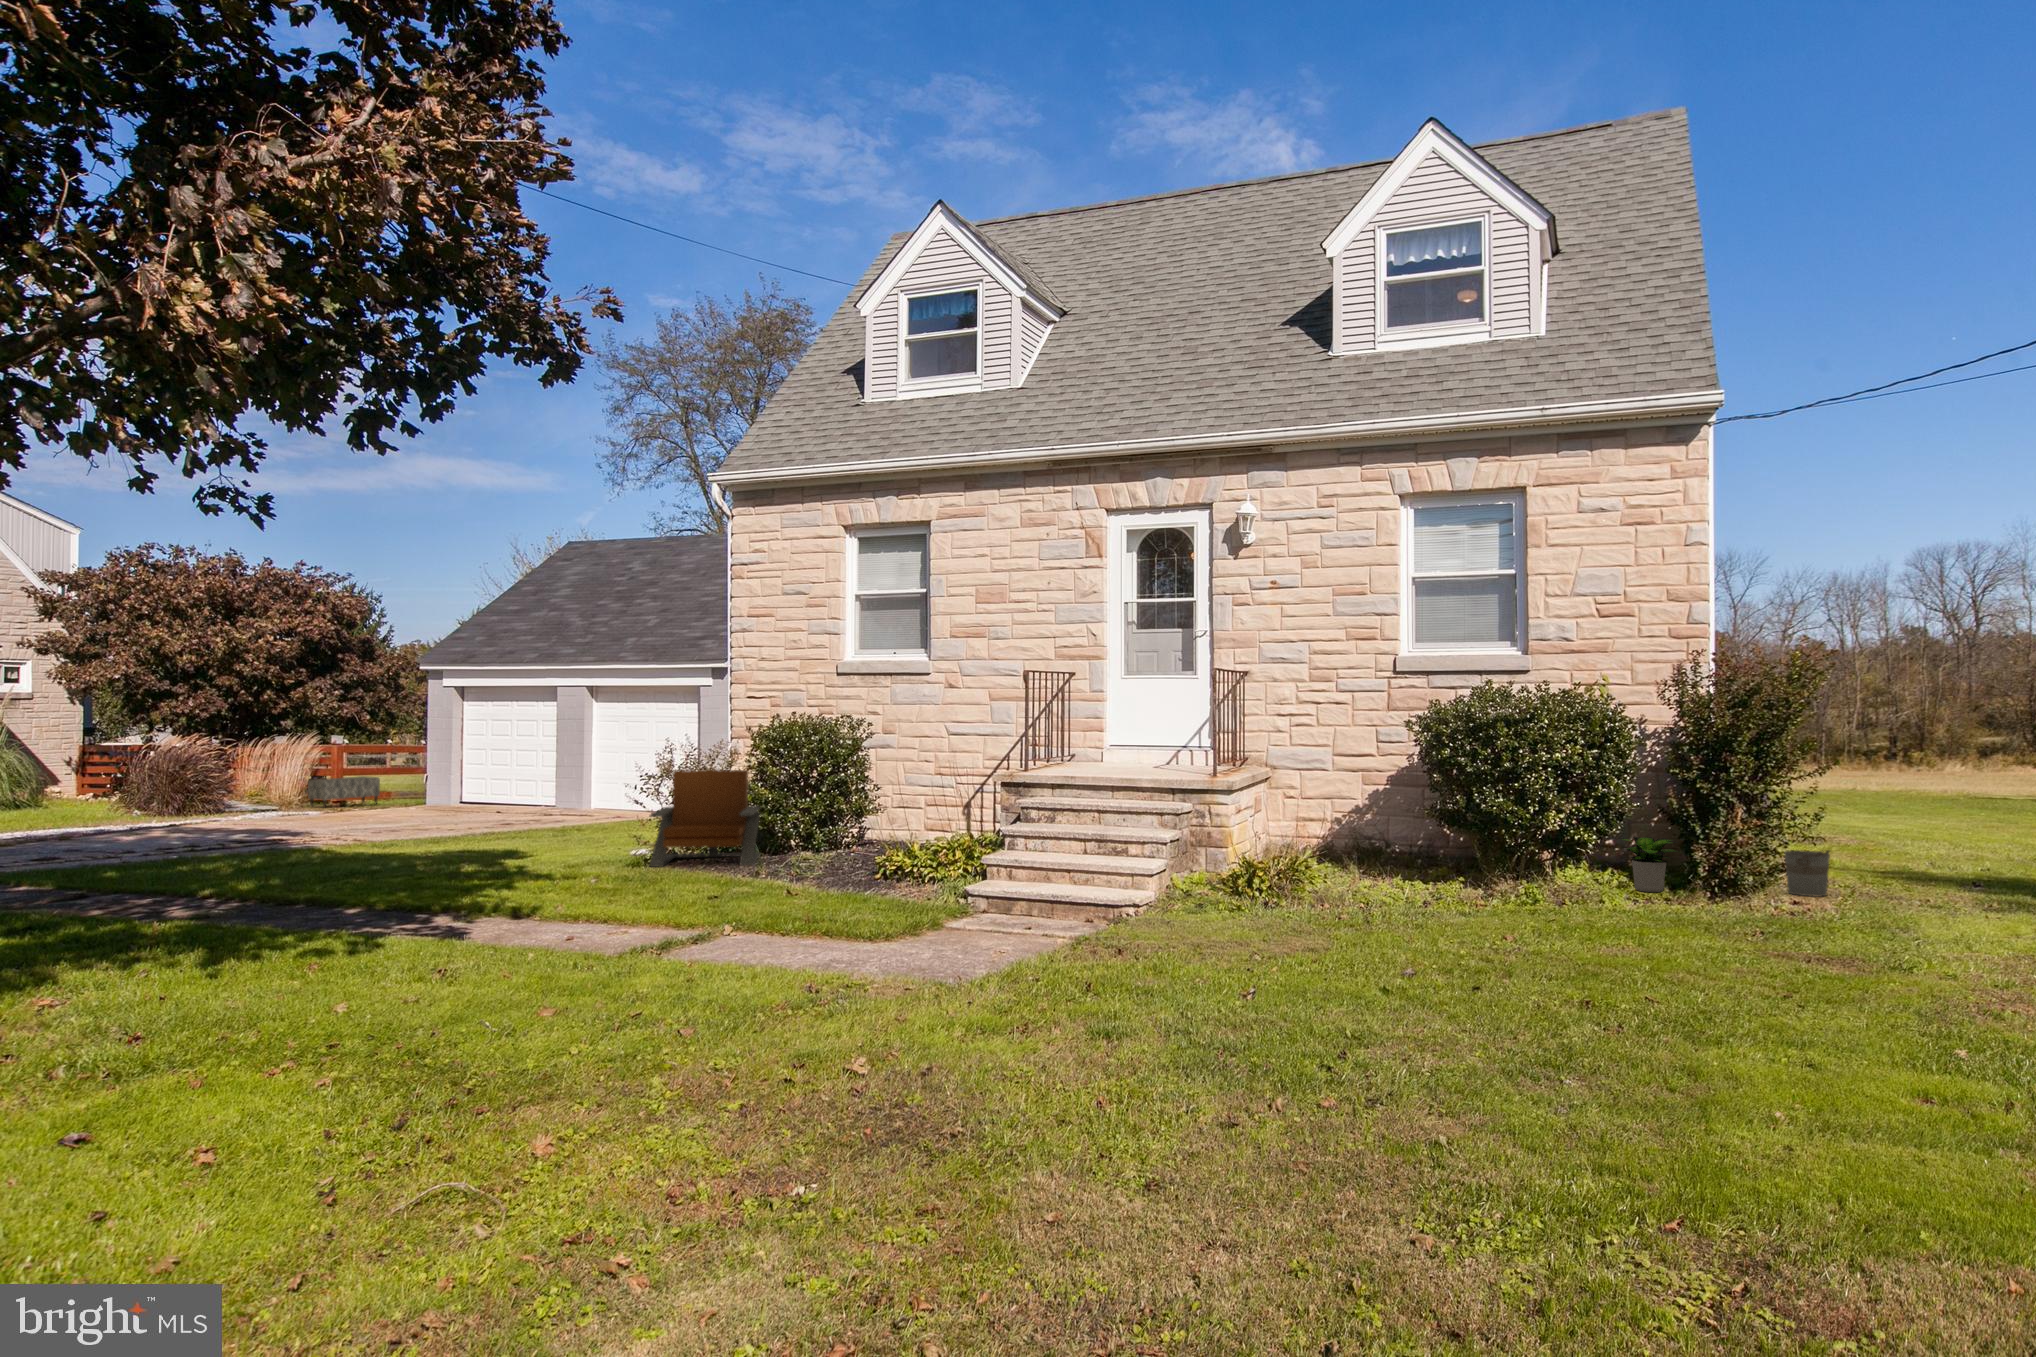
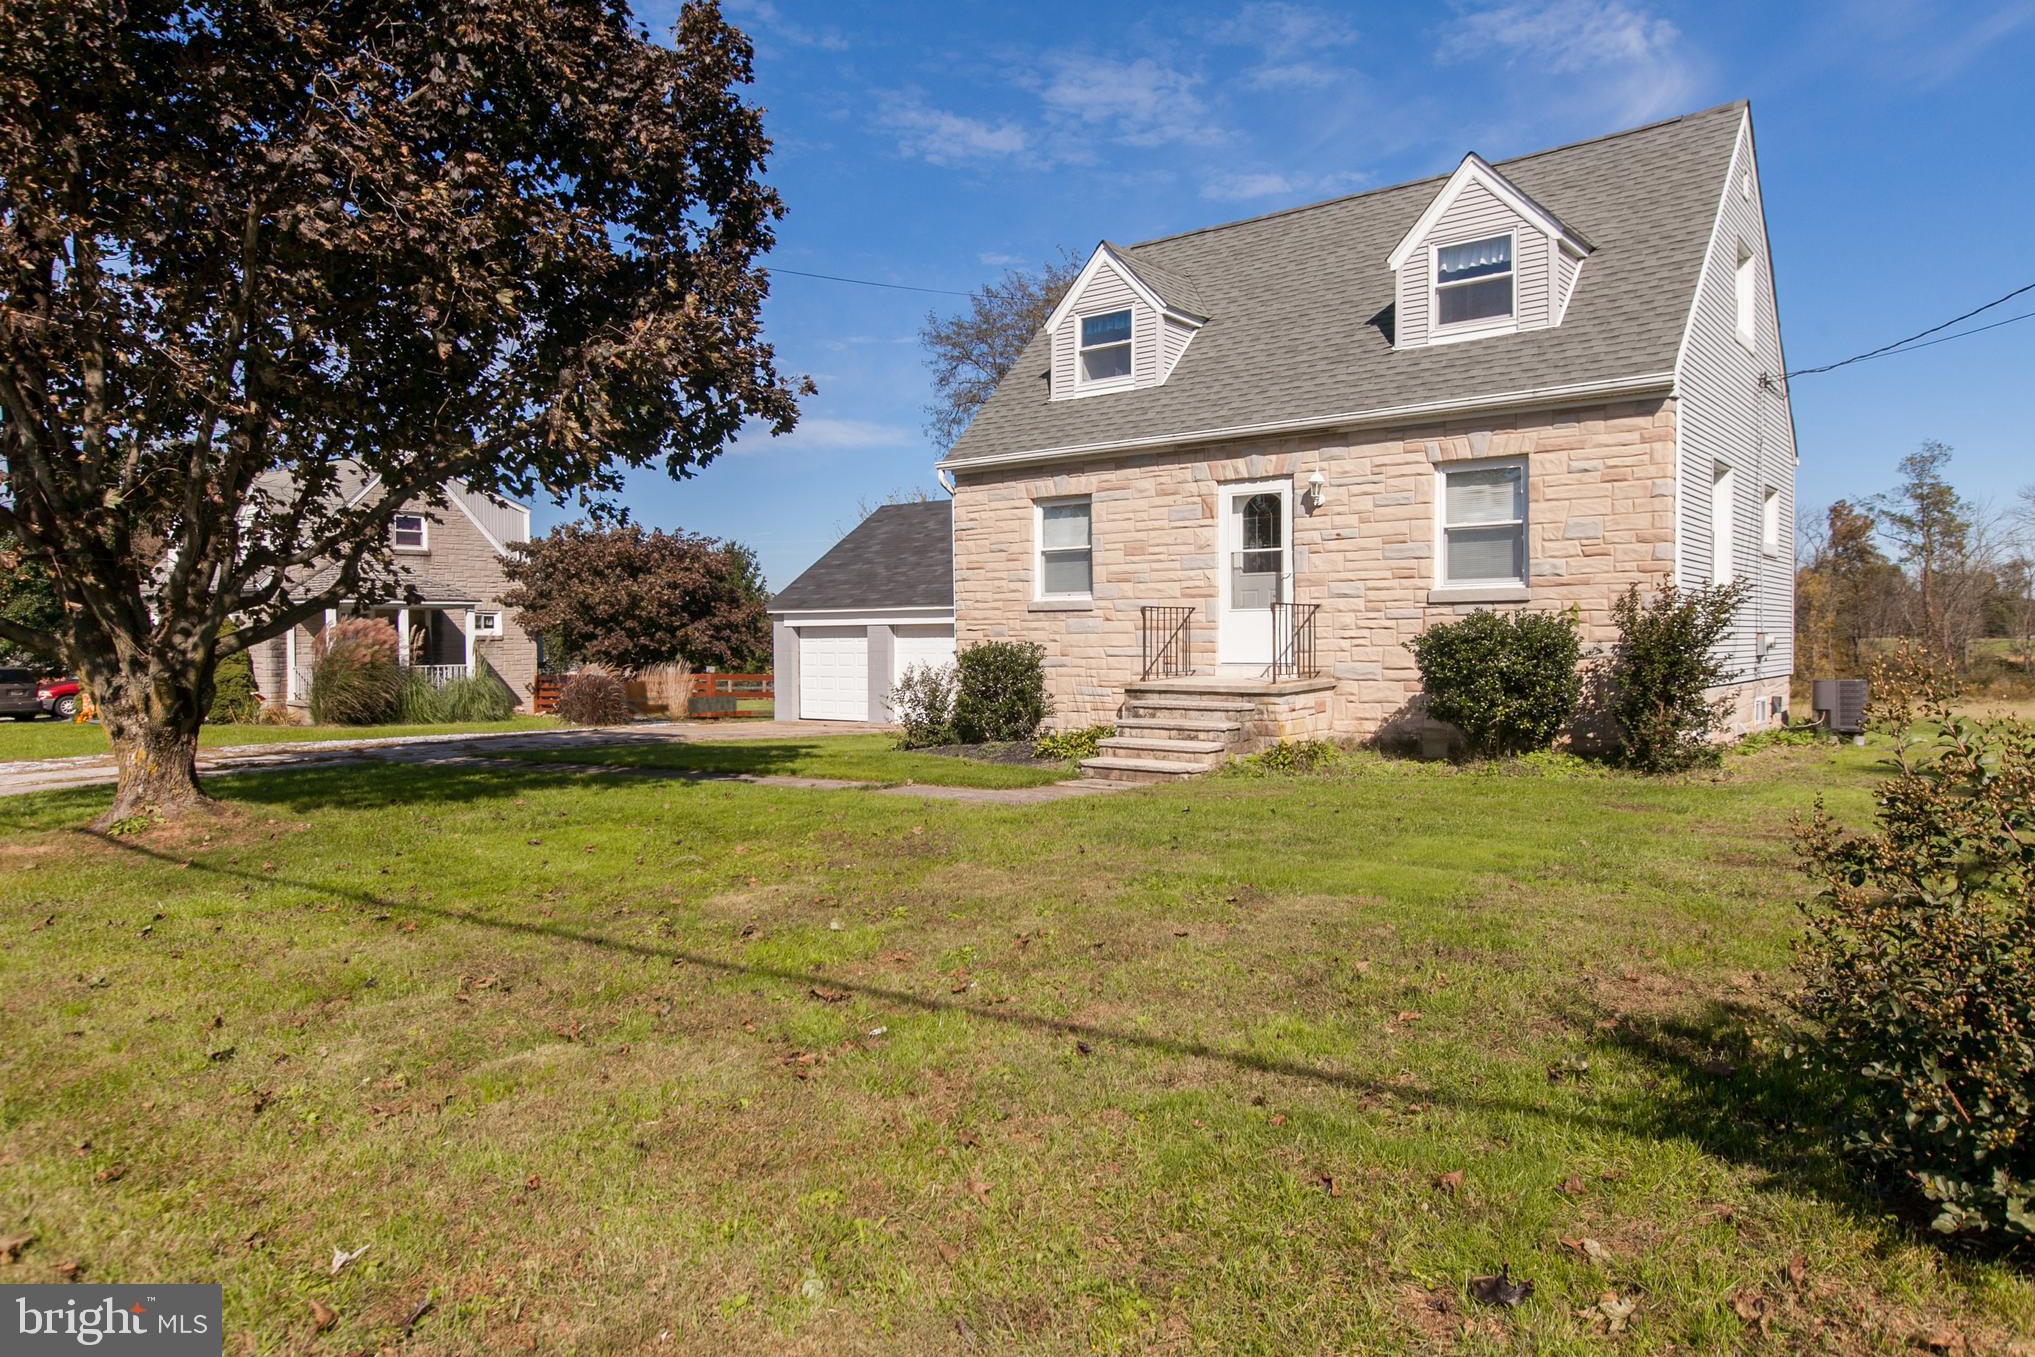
lounge chair: present [650,770,760,867] -> present [621,681,672,723]
potted plant: present [1619,837,1684,892] -> none [1570,728,1622,770]
bucket: present [1784,850,1830,897] -> present [1421,727,1449,758]

